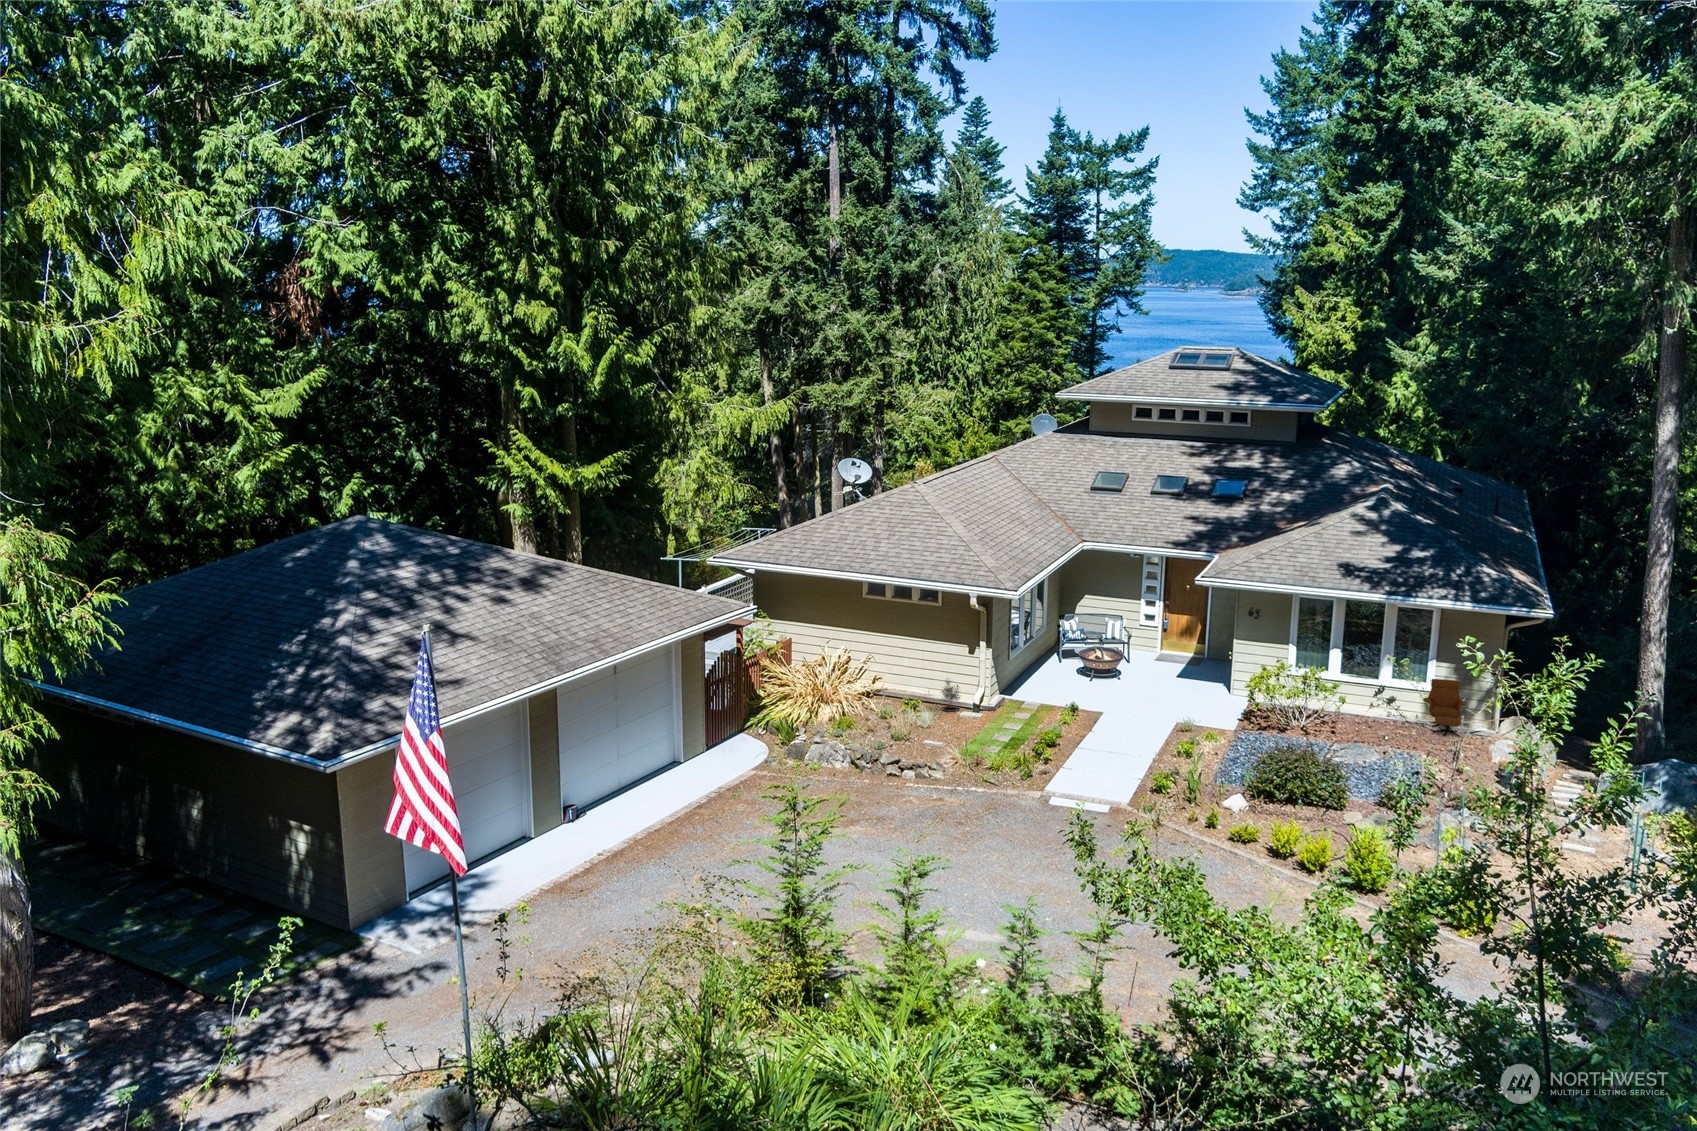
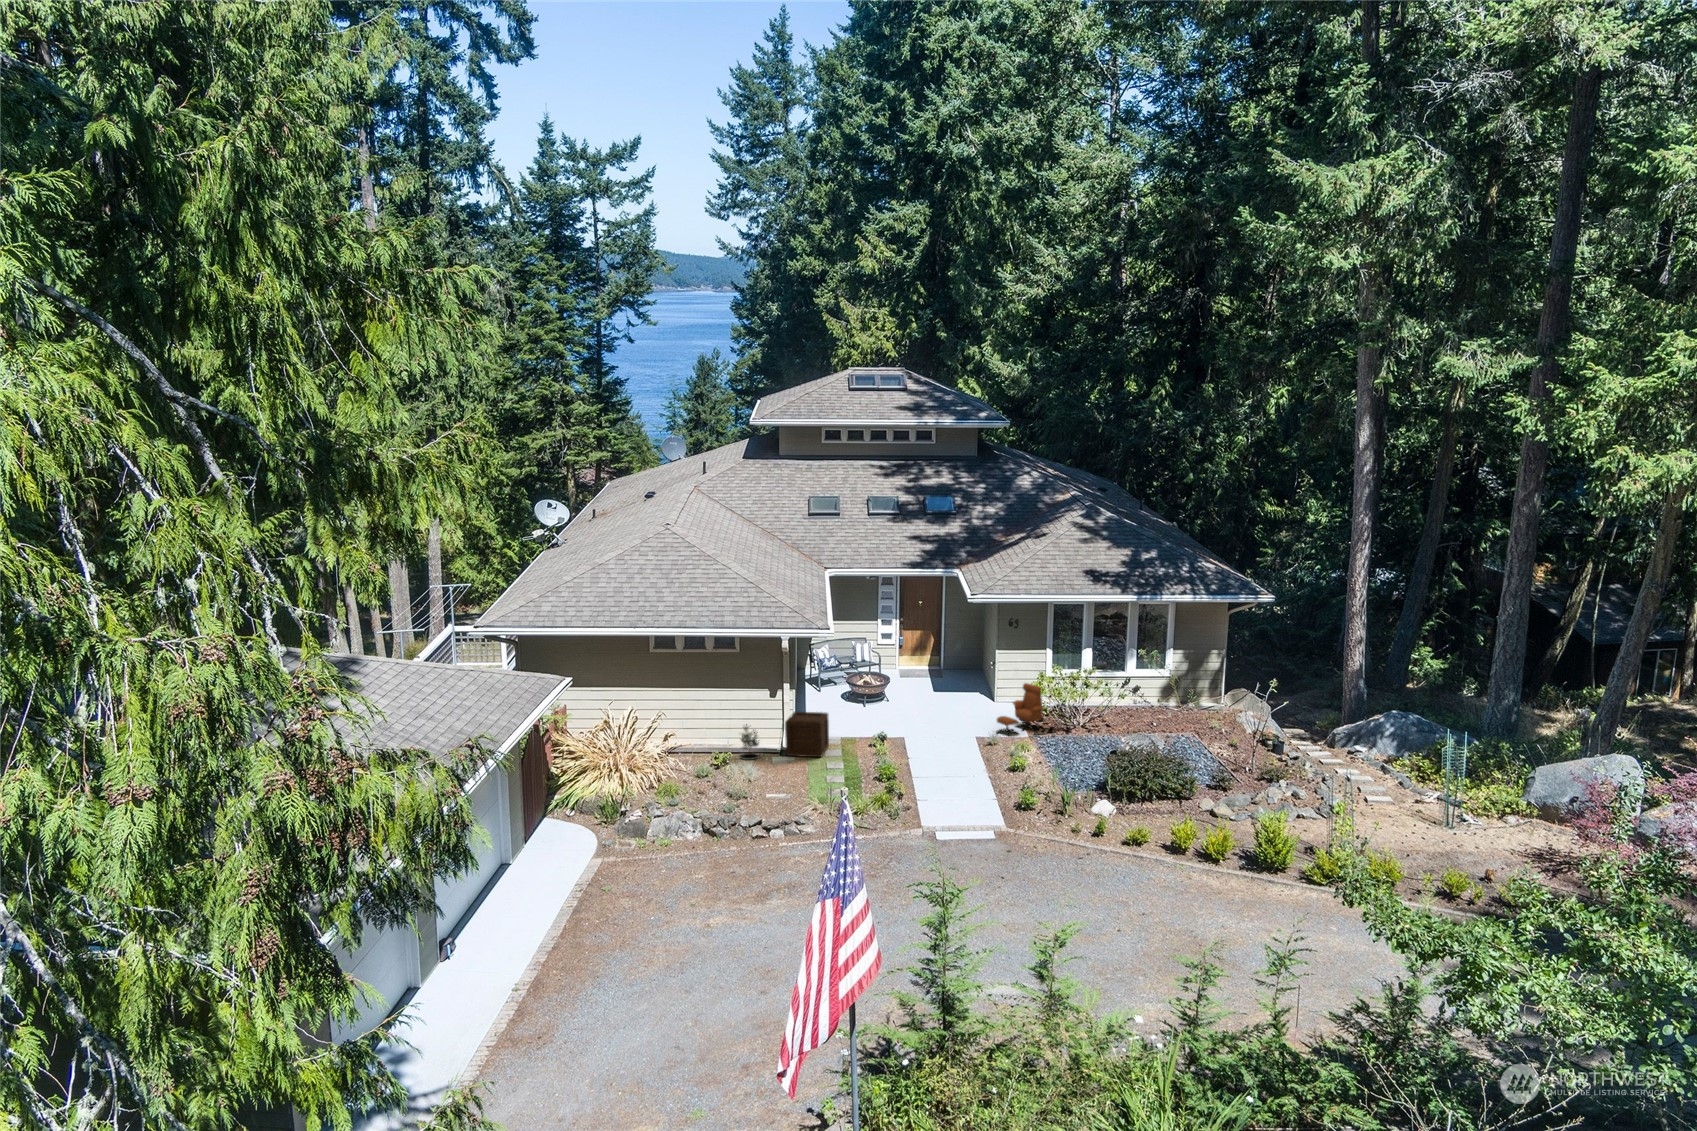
wooden crate: none [982,674,1030,719] -> present [785,712,829,757]
lounge chair: present [1423,679,1467,736] -> present [997,683,1044,734]

